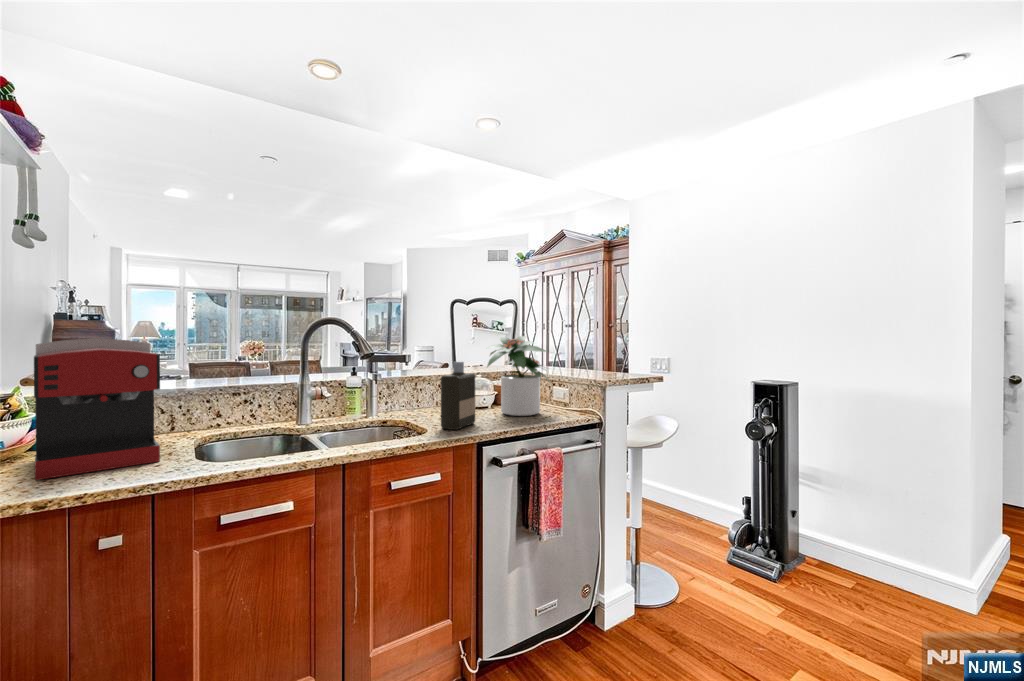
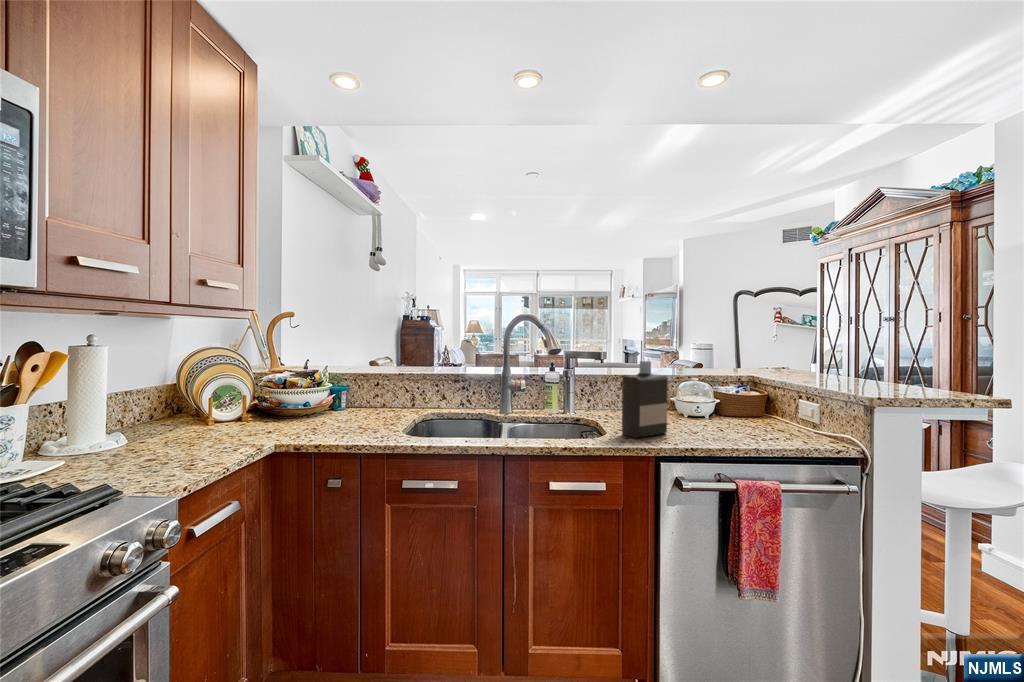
potted plant: present [487,336,550,416] -> none [689,332,785,434]
coffee maker: present [34,338,160,480] -> none [307,331,388,431]

